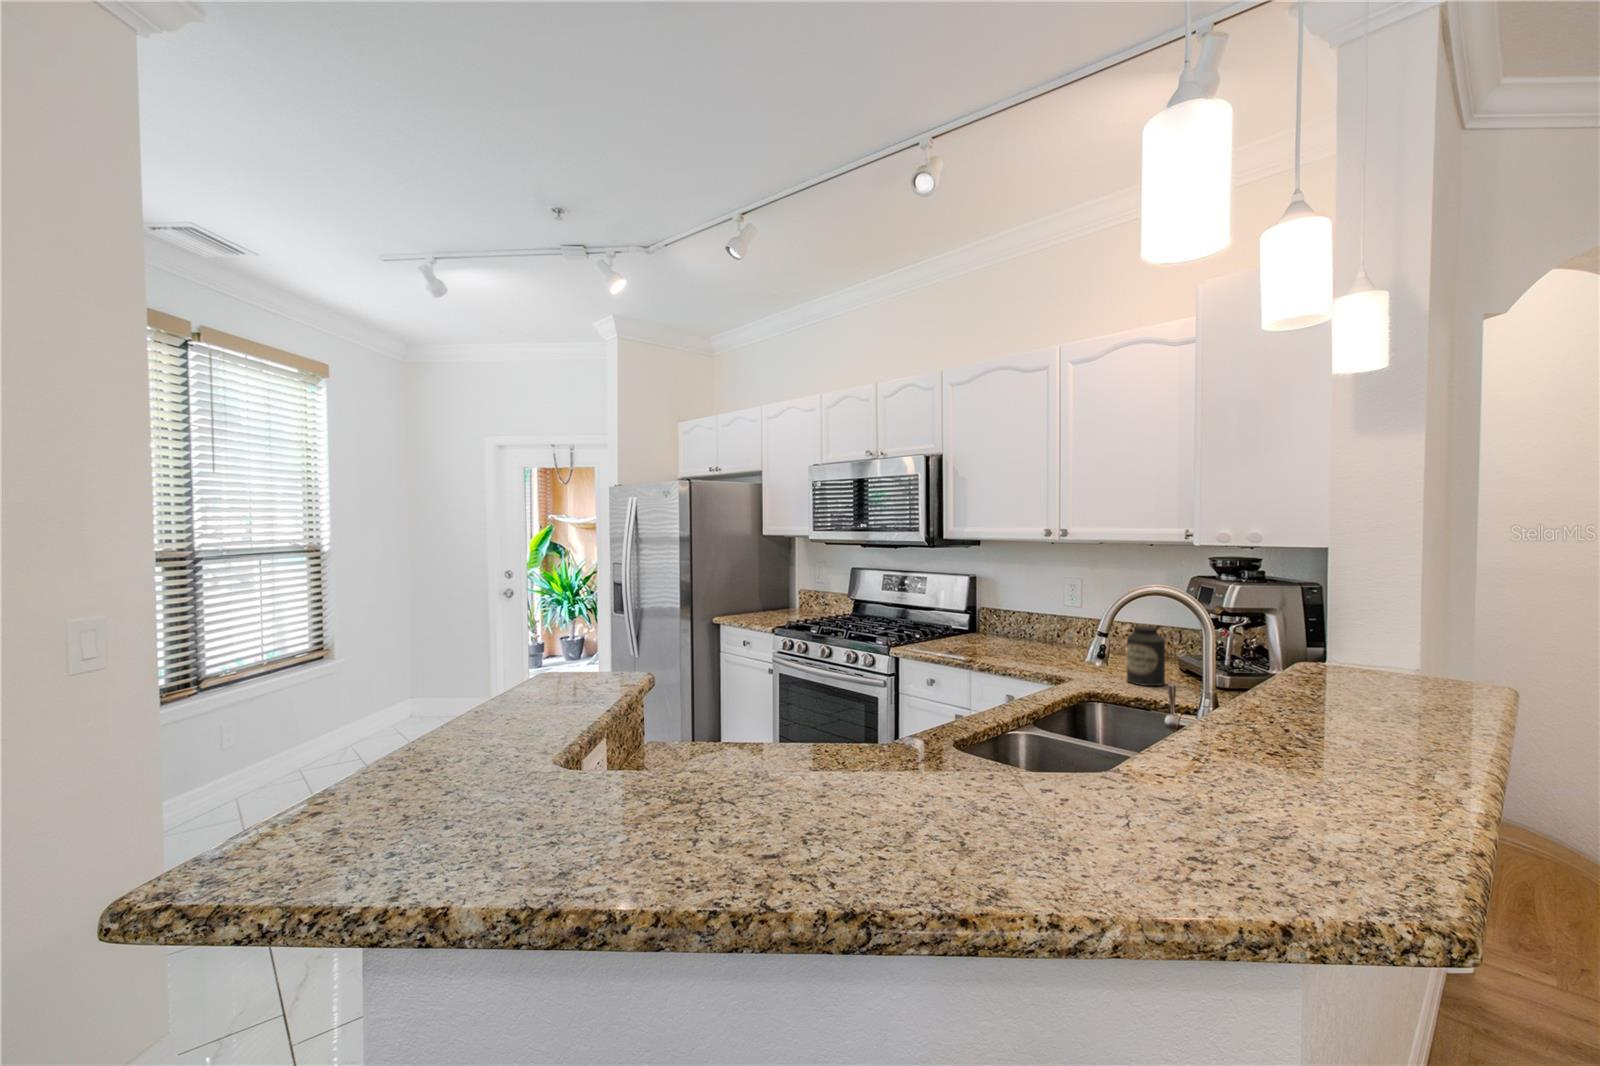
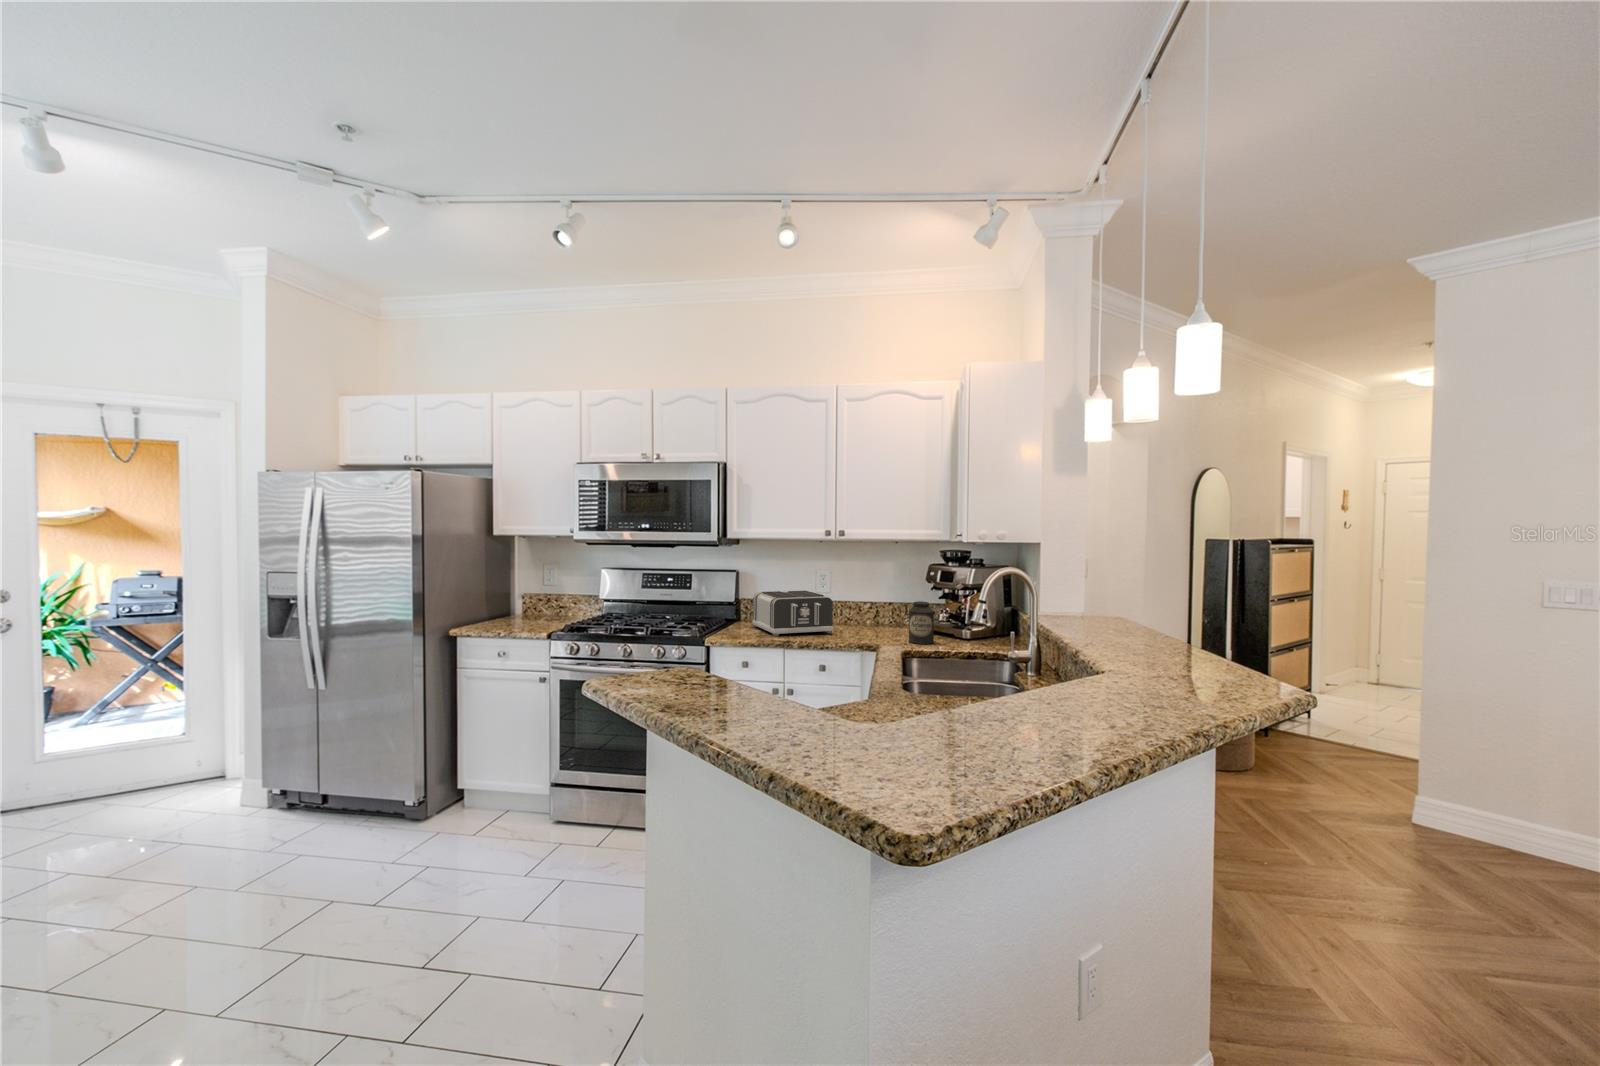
toaster: none [962,601,1045,657] -> present [752,591,834,636]

